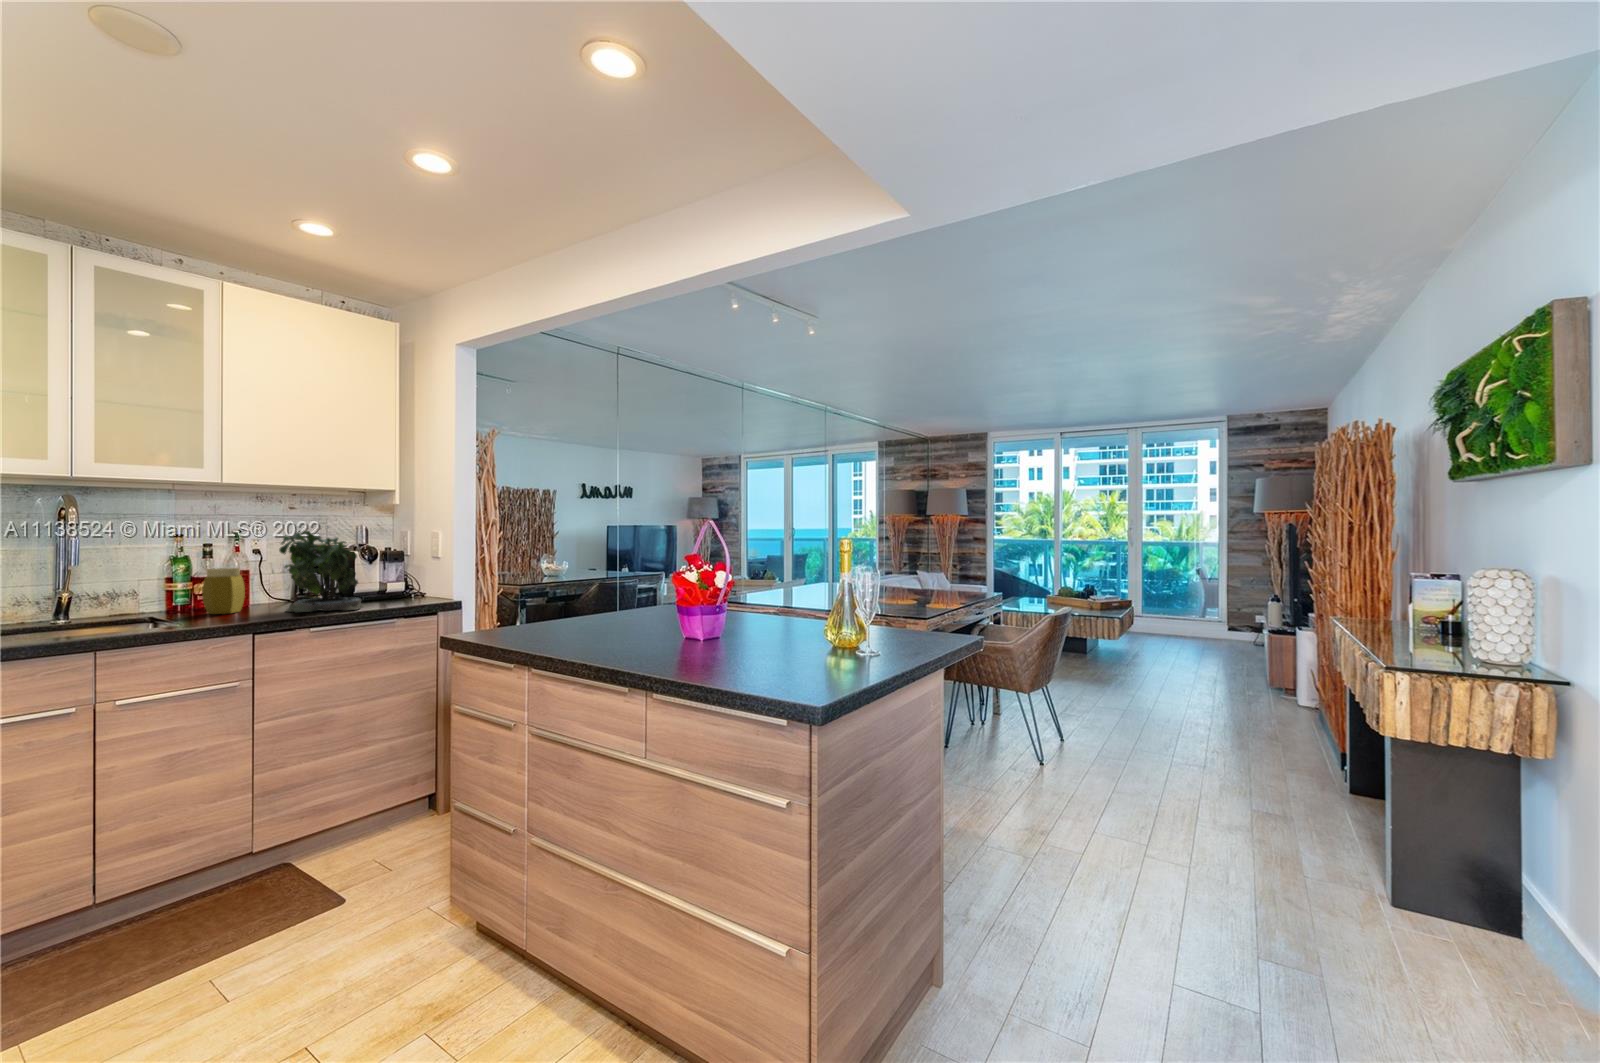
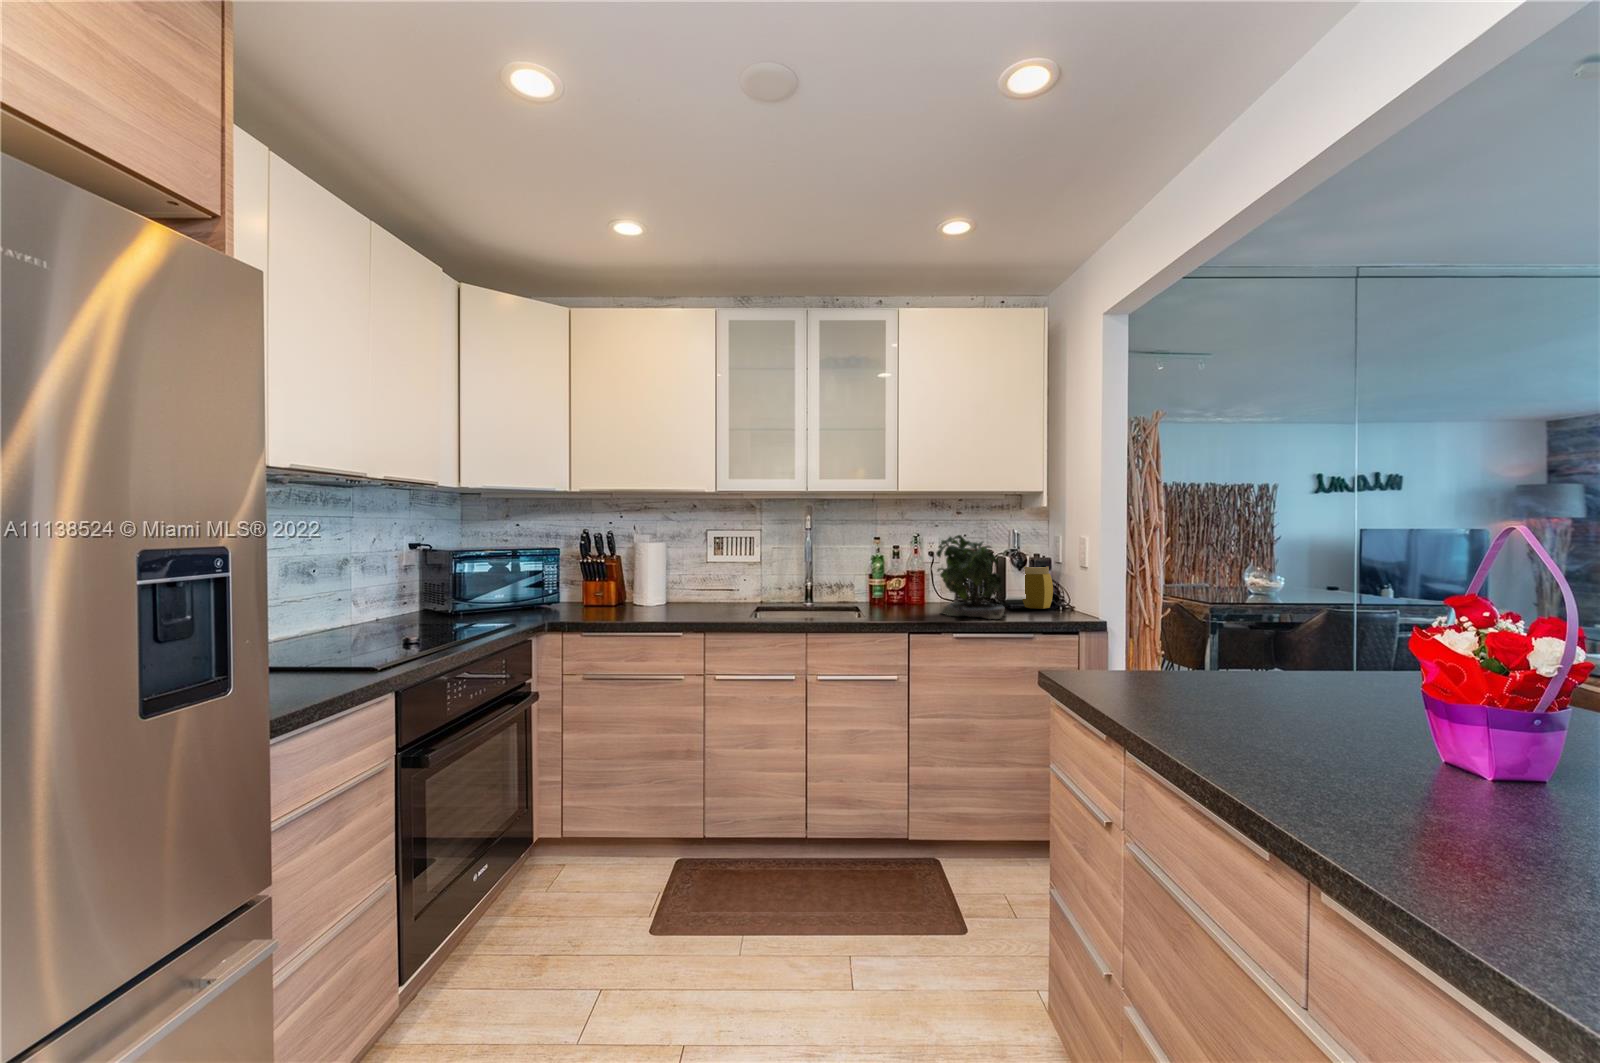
jar: present [202,568,245,614] -> present [1022,567,1053,609]

